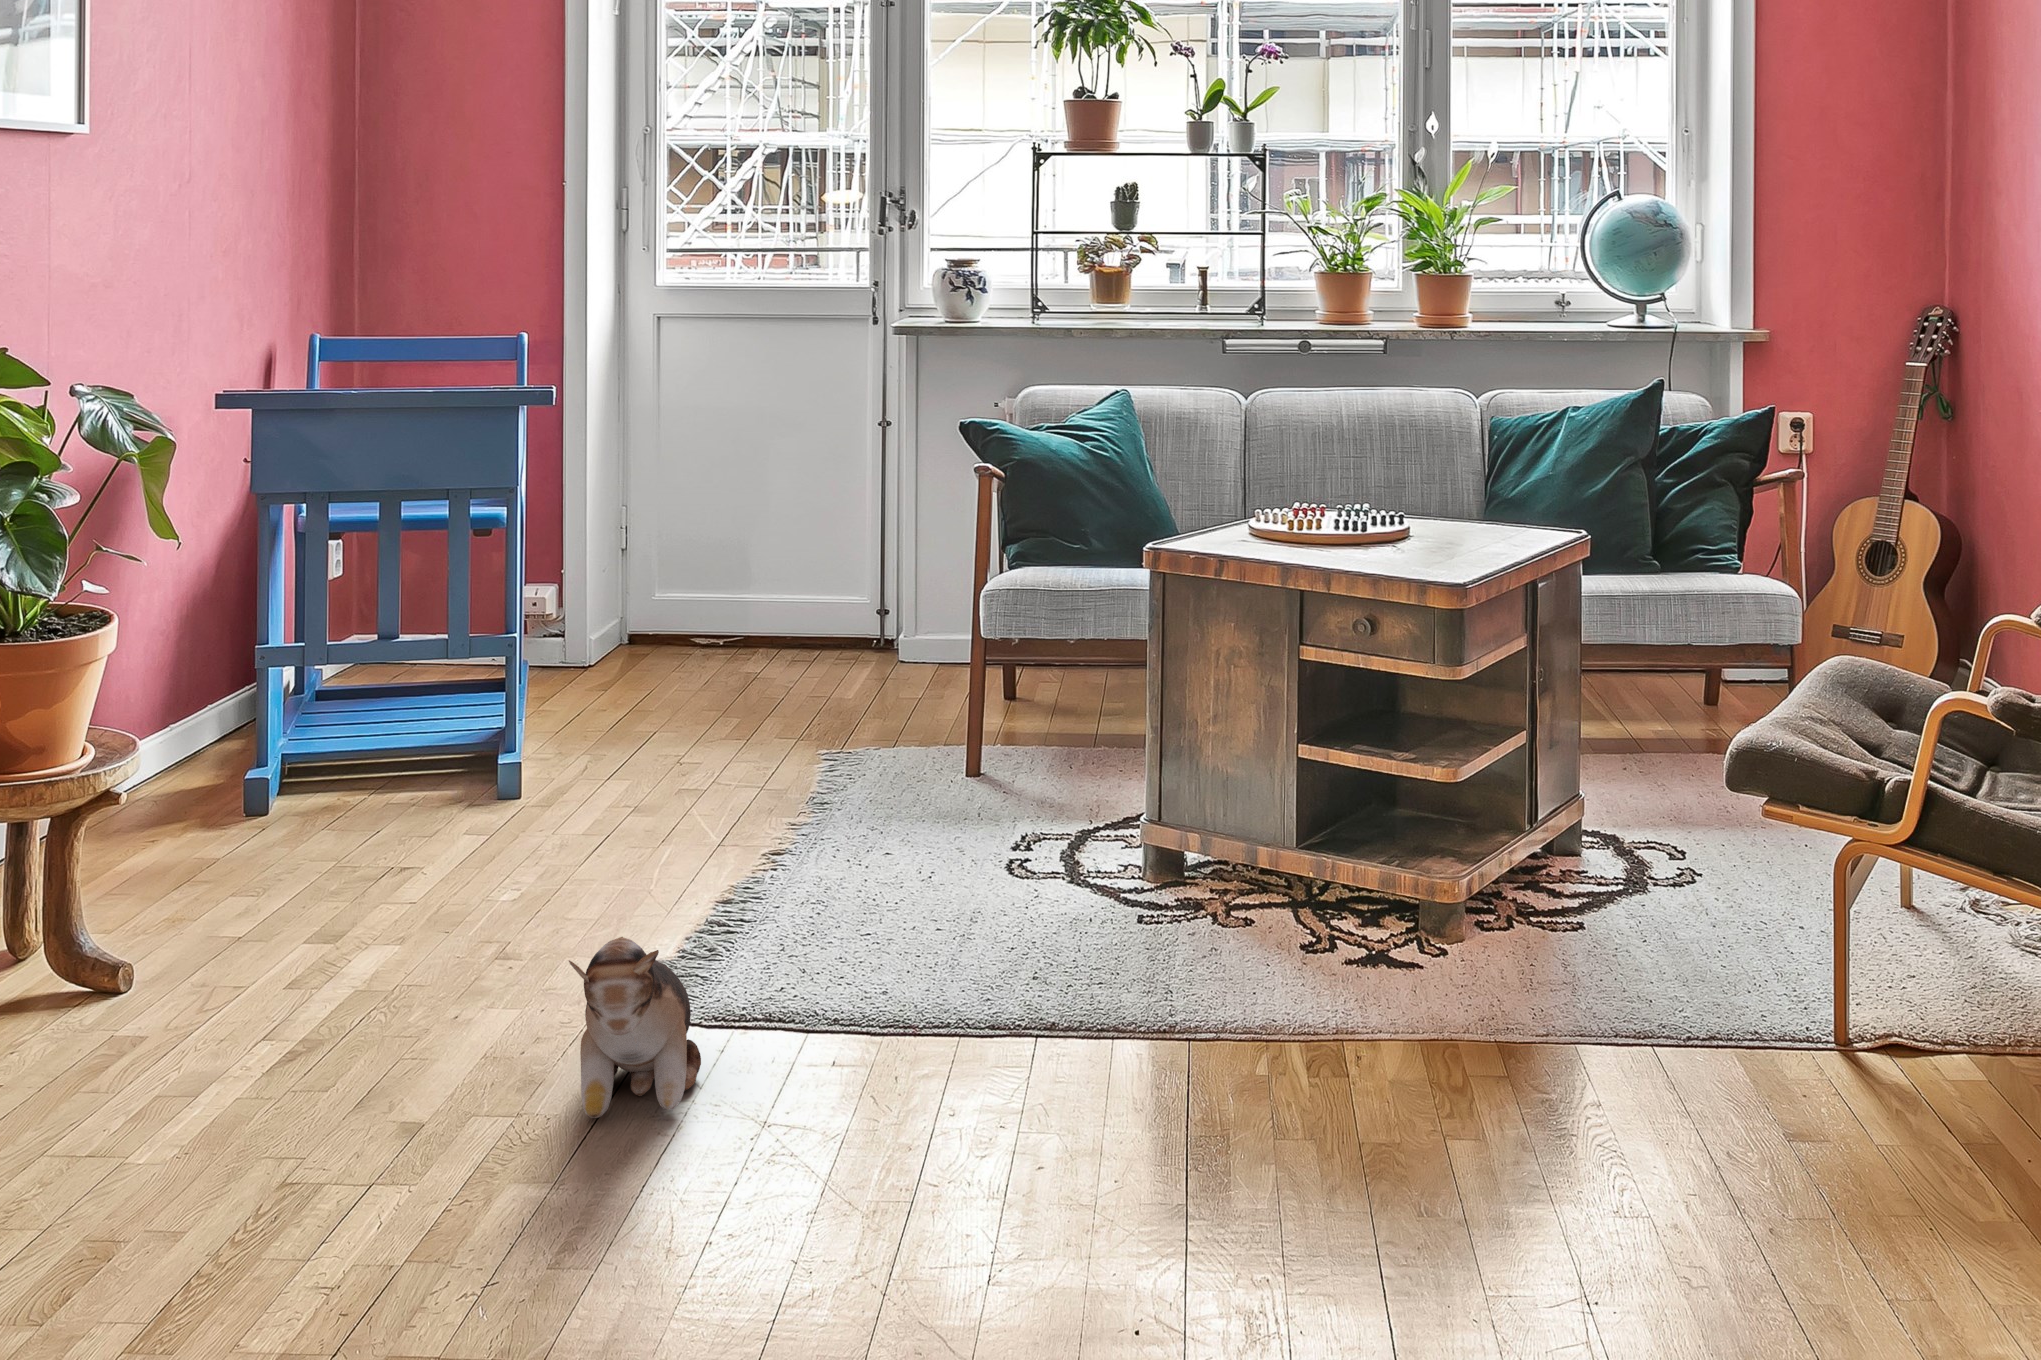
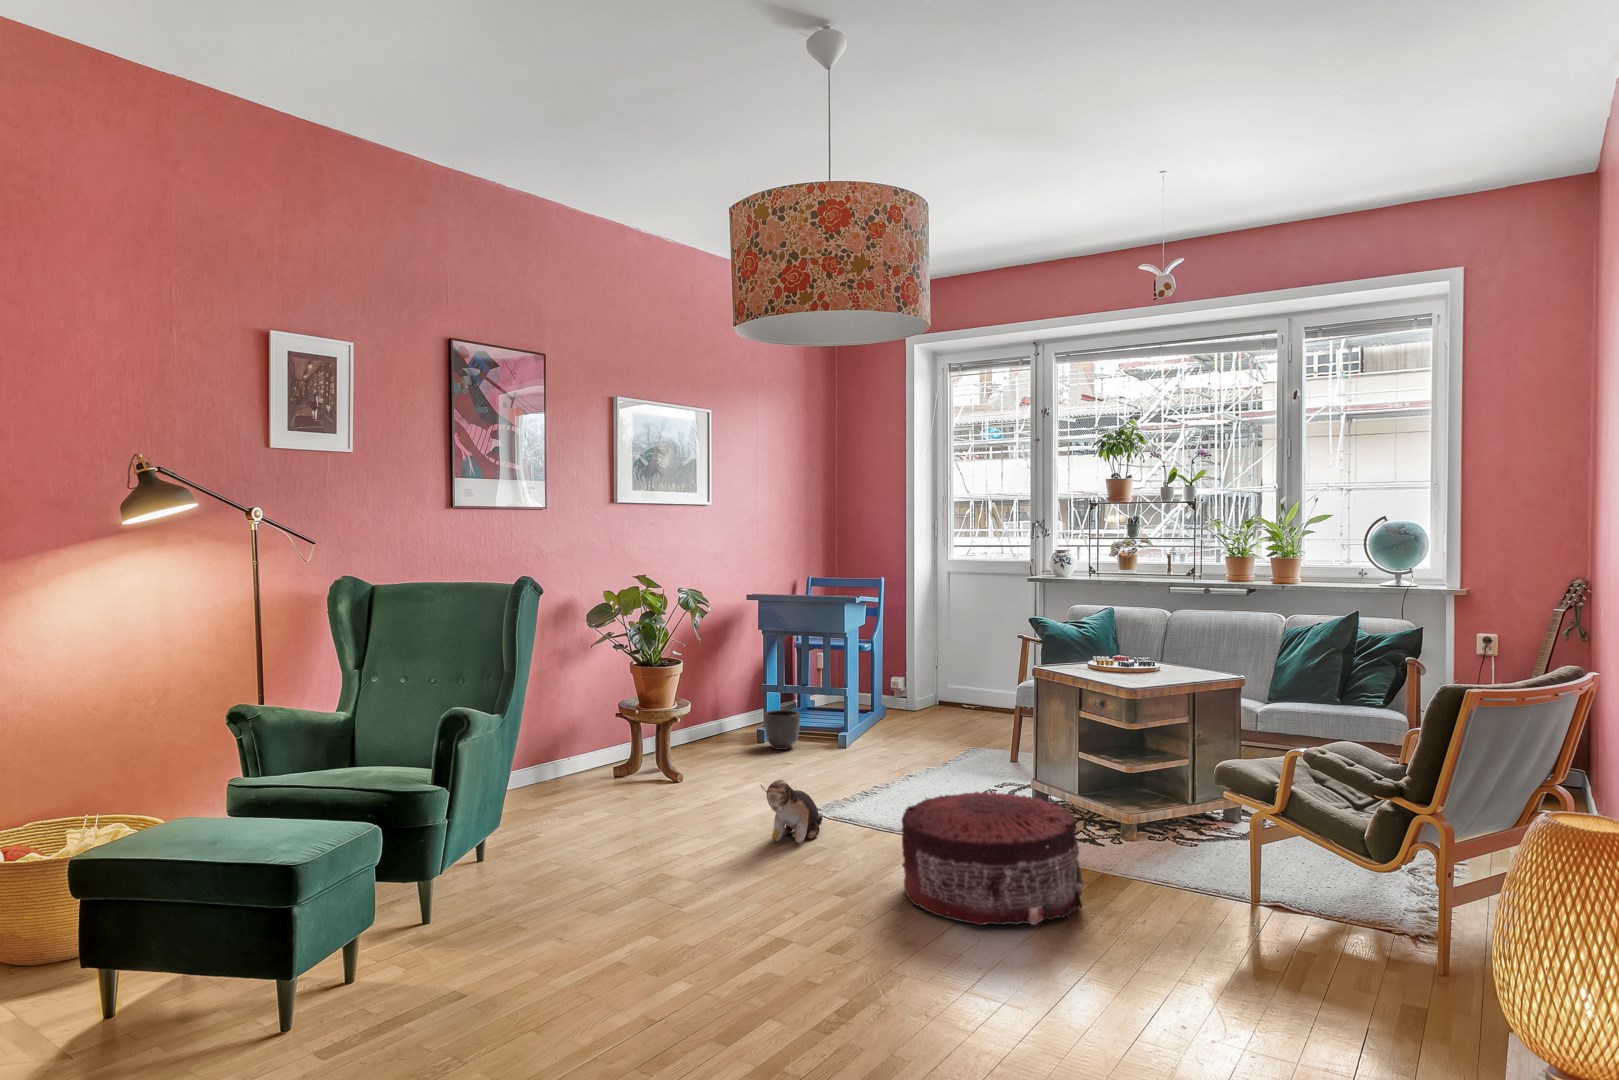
planter: none [293,715,399,830] -> present [764,710,800,750]
pouf: none [1046,879,1526,1257] -> present [902,791,1083,925]

